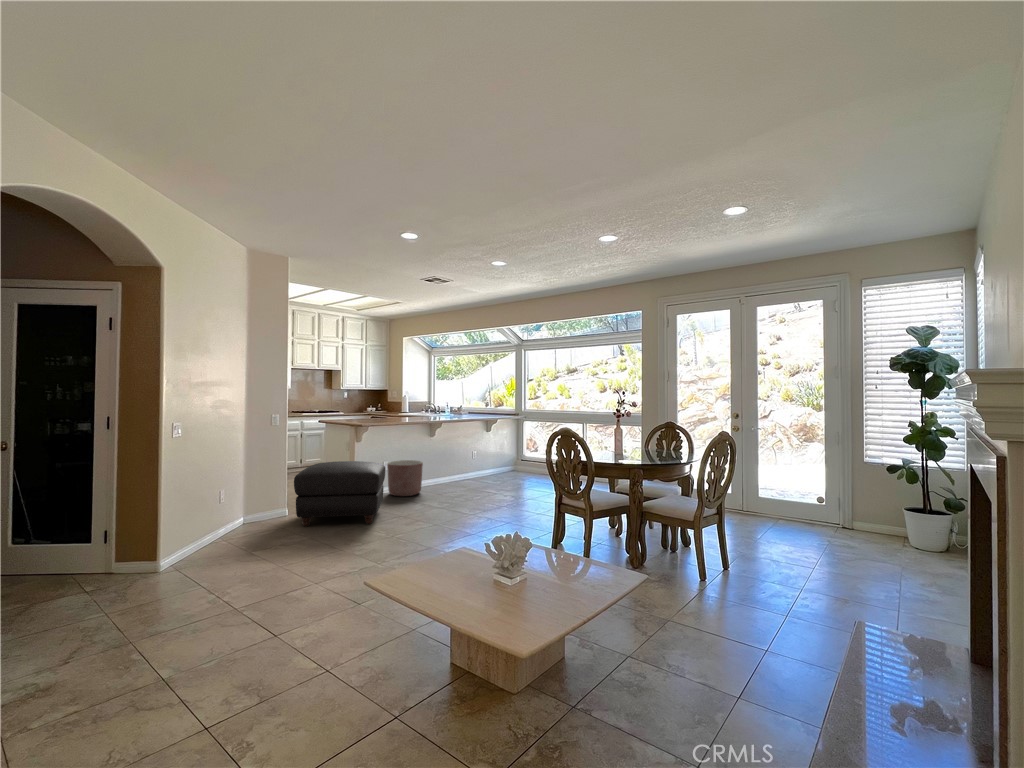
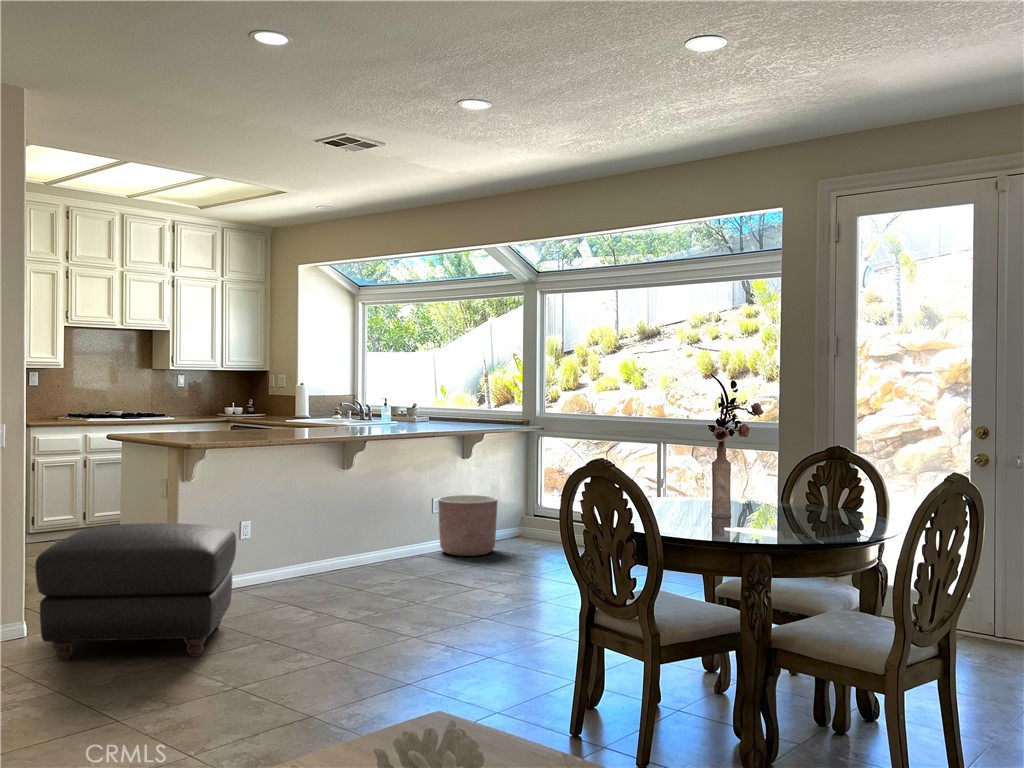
planter: present [387,460,423,496] -> present [438,495,498,556]

